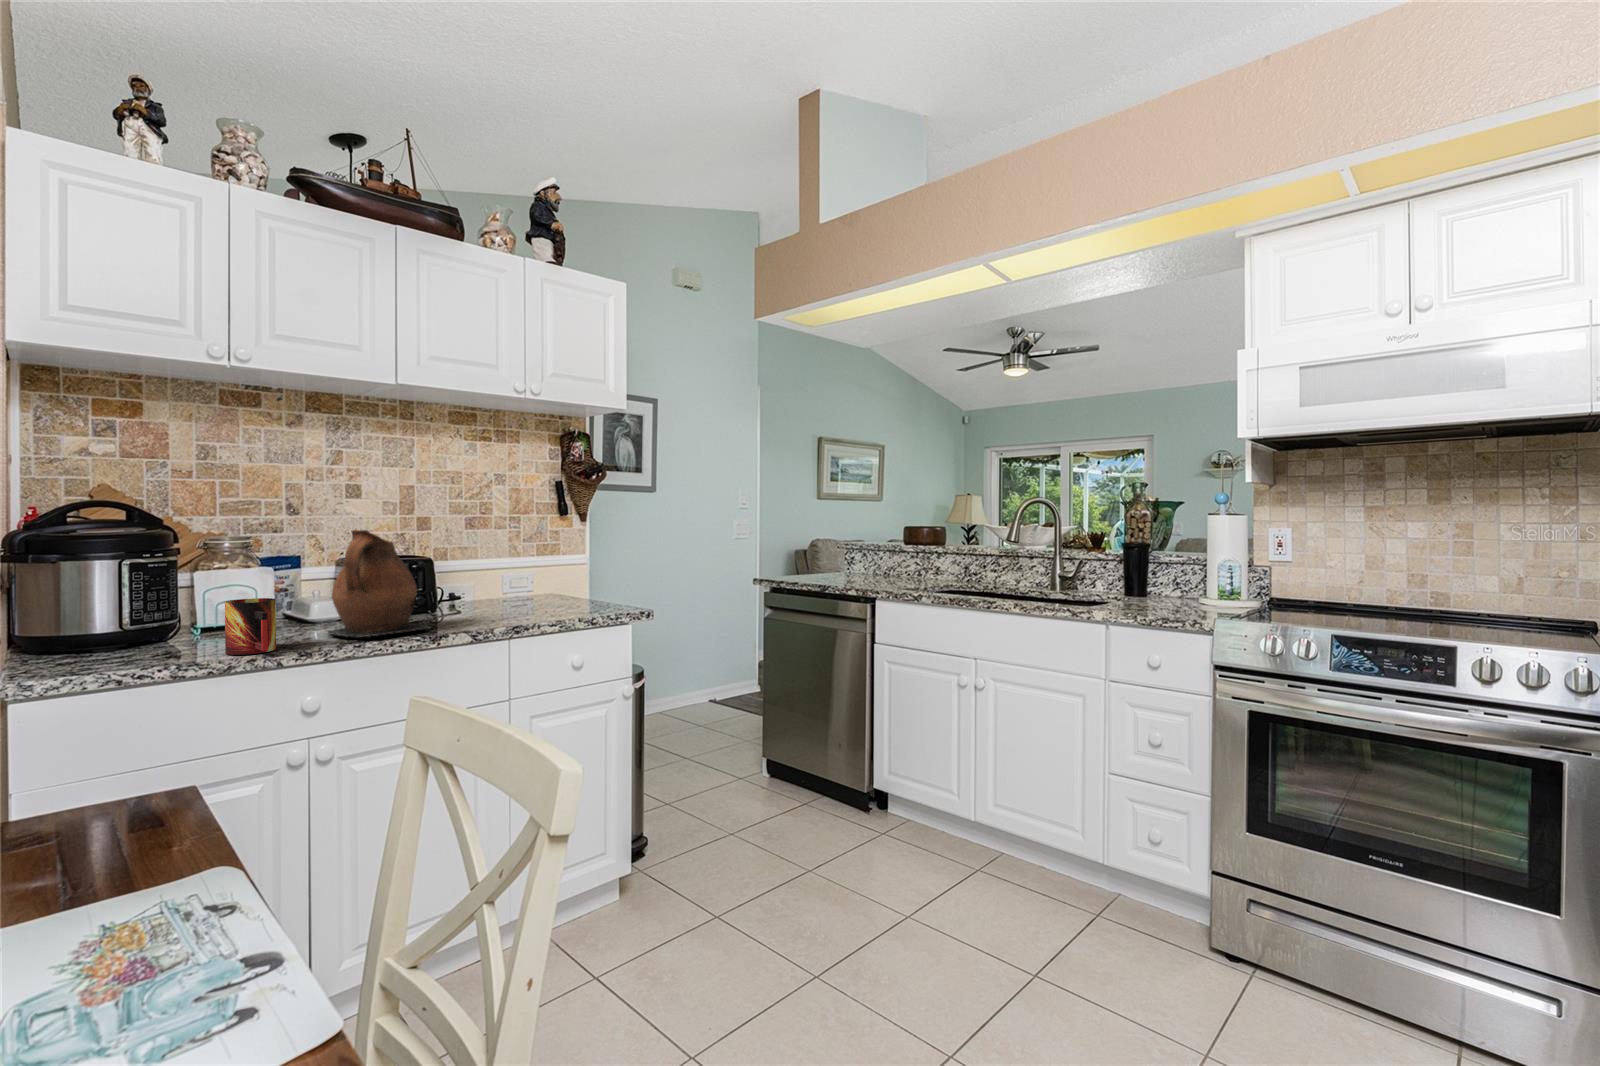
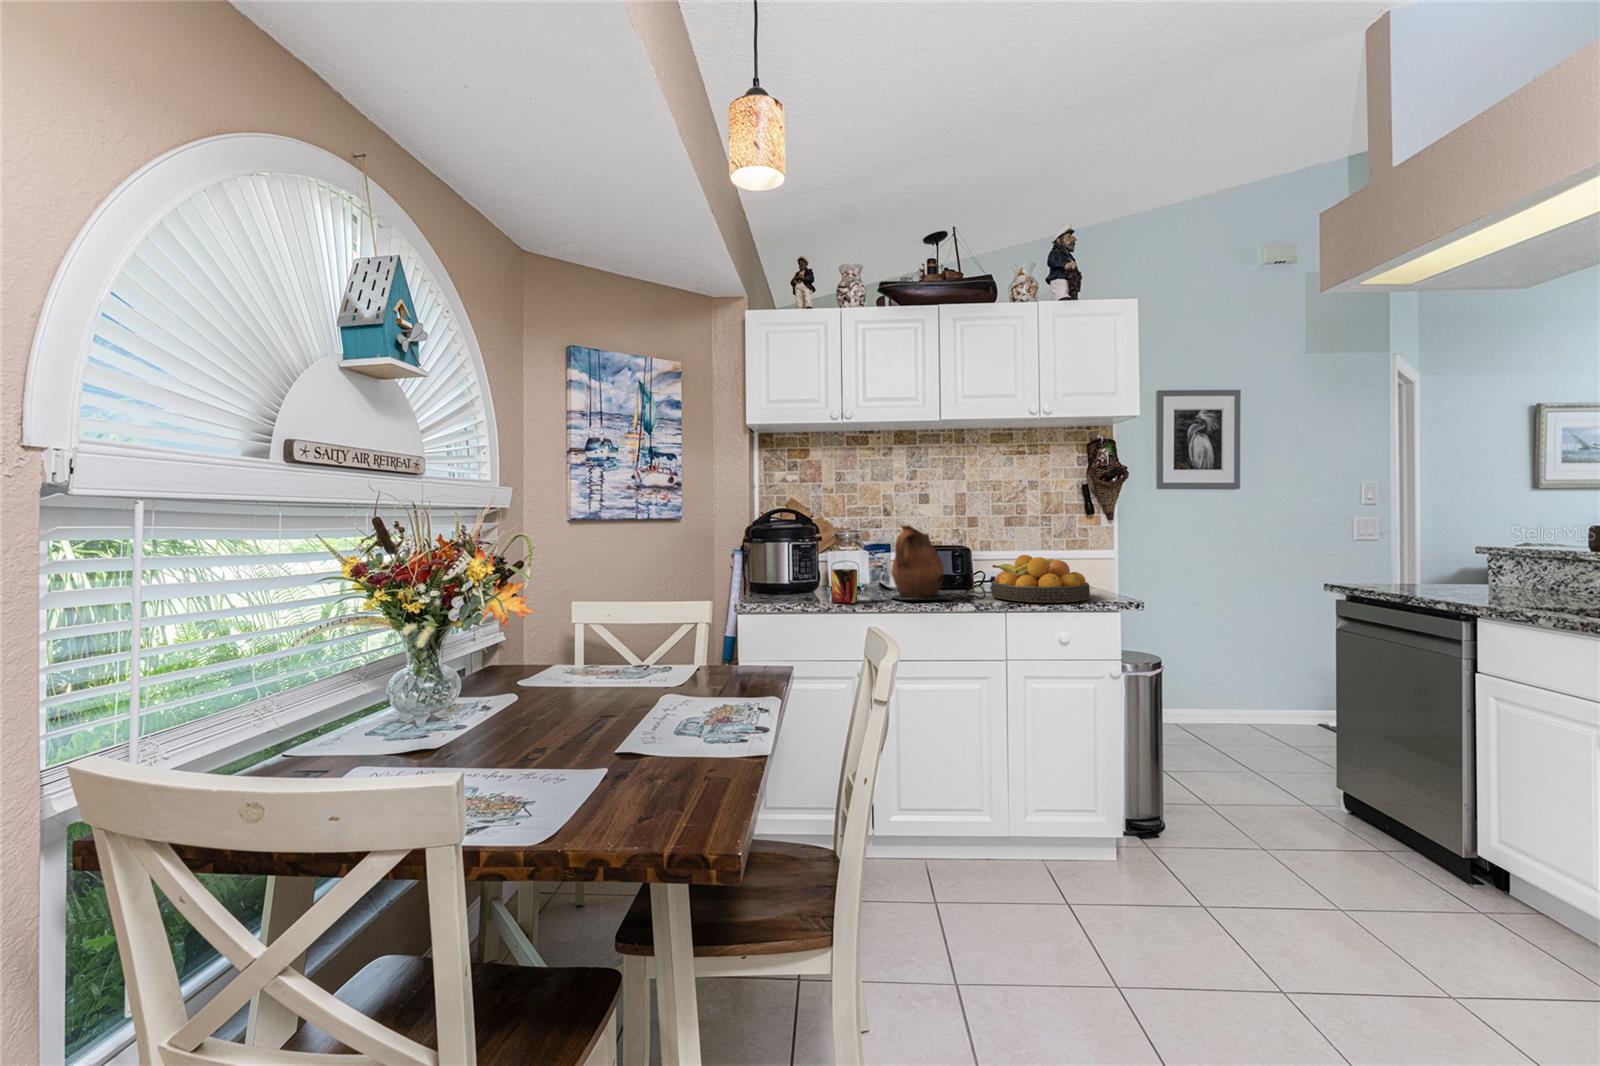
fruit bowl: none [477,564,597,623] -> present [992,555,1090,603]

